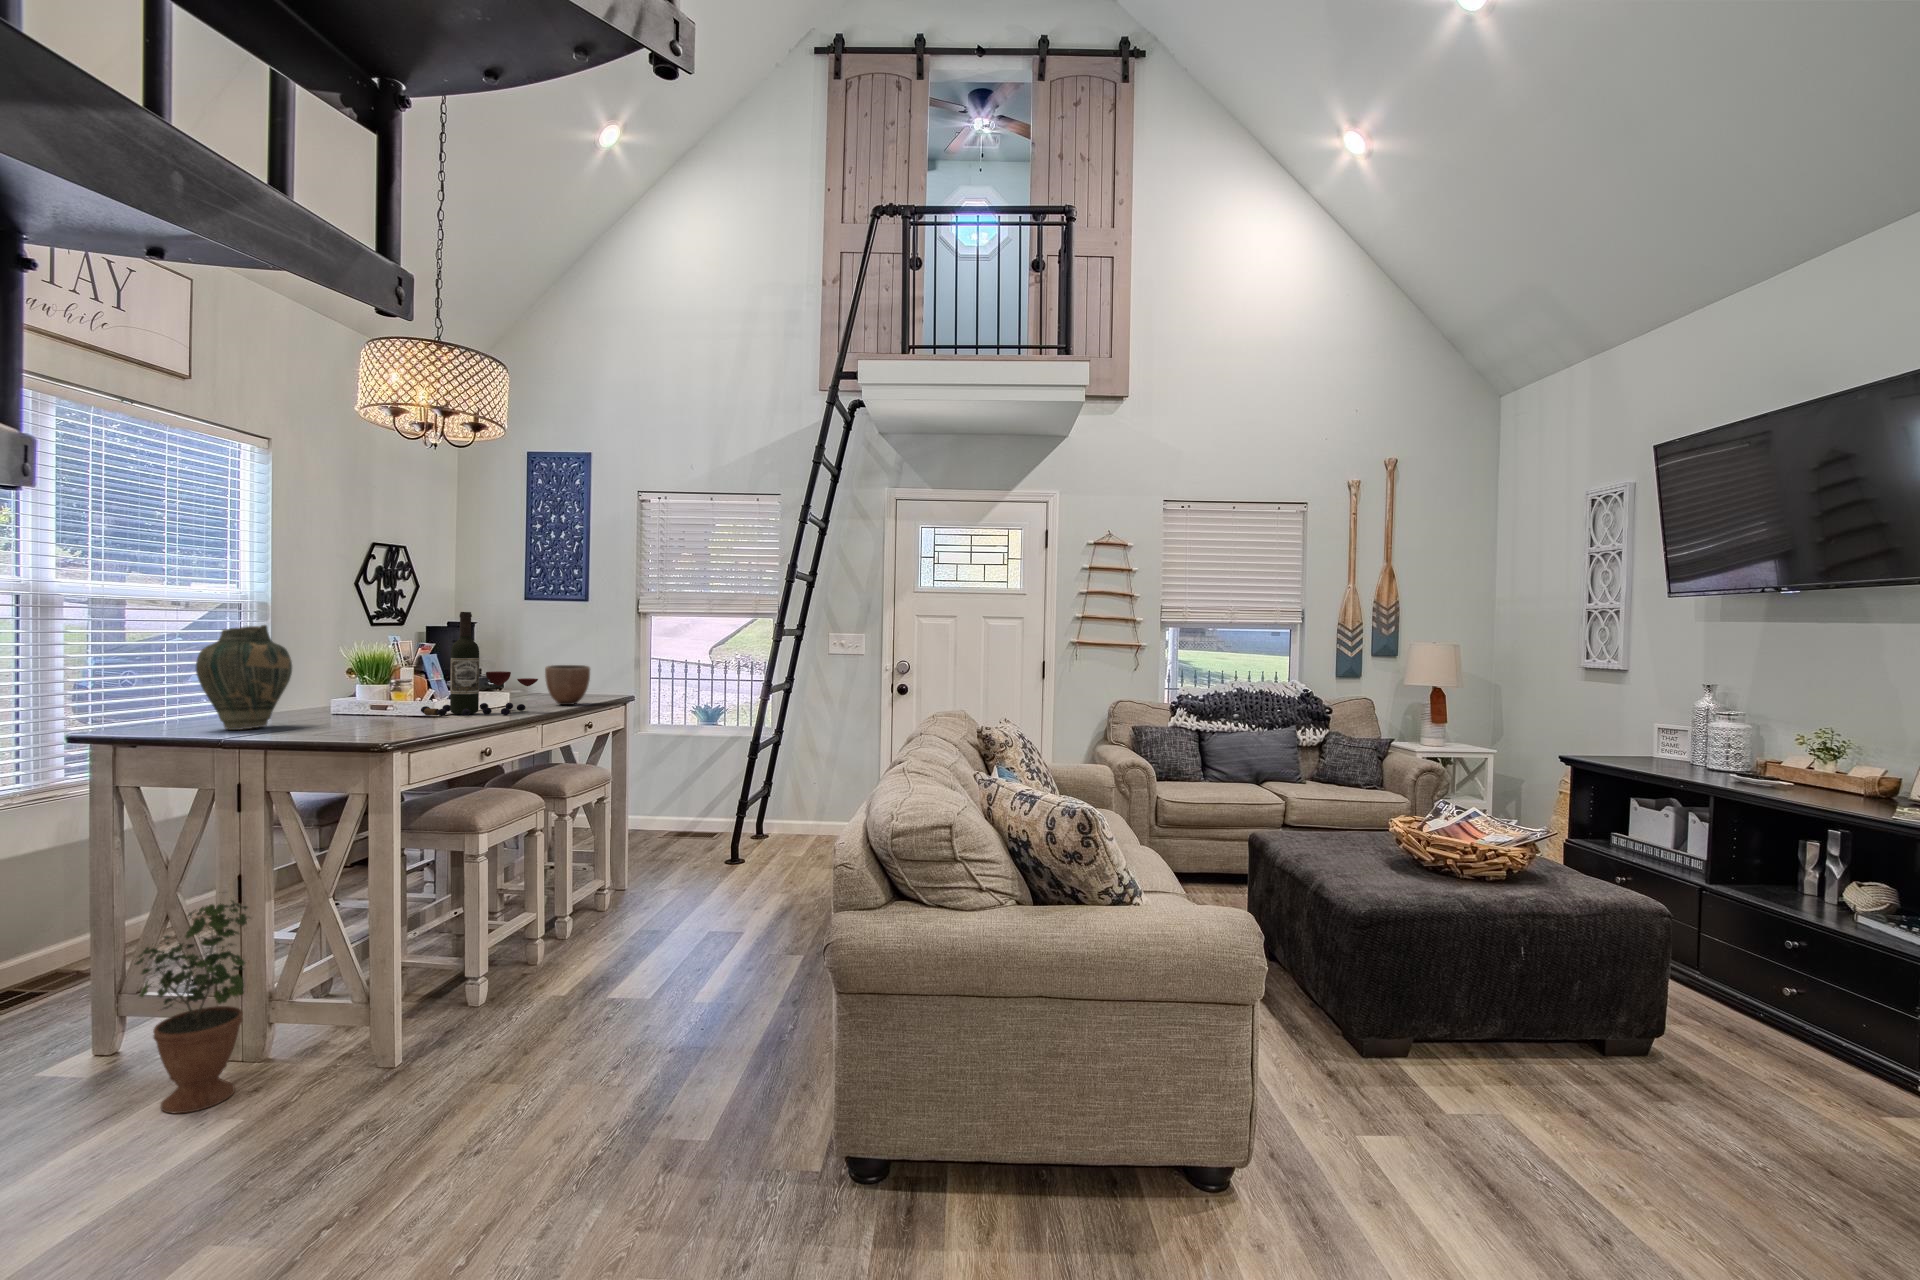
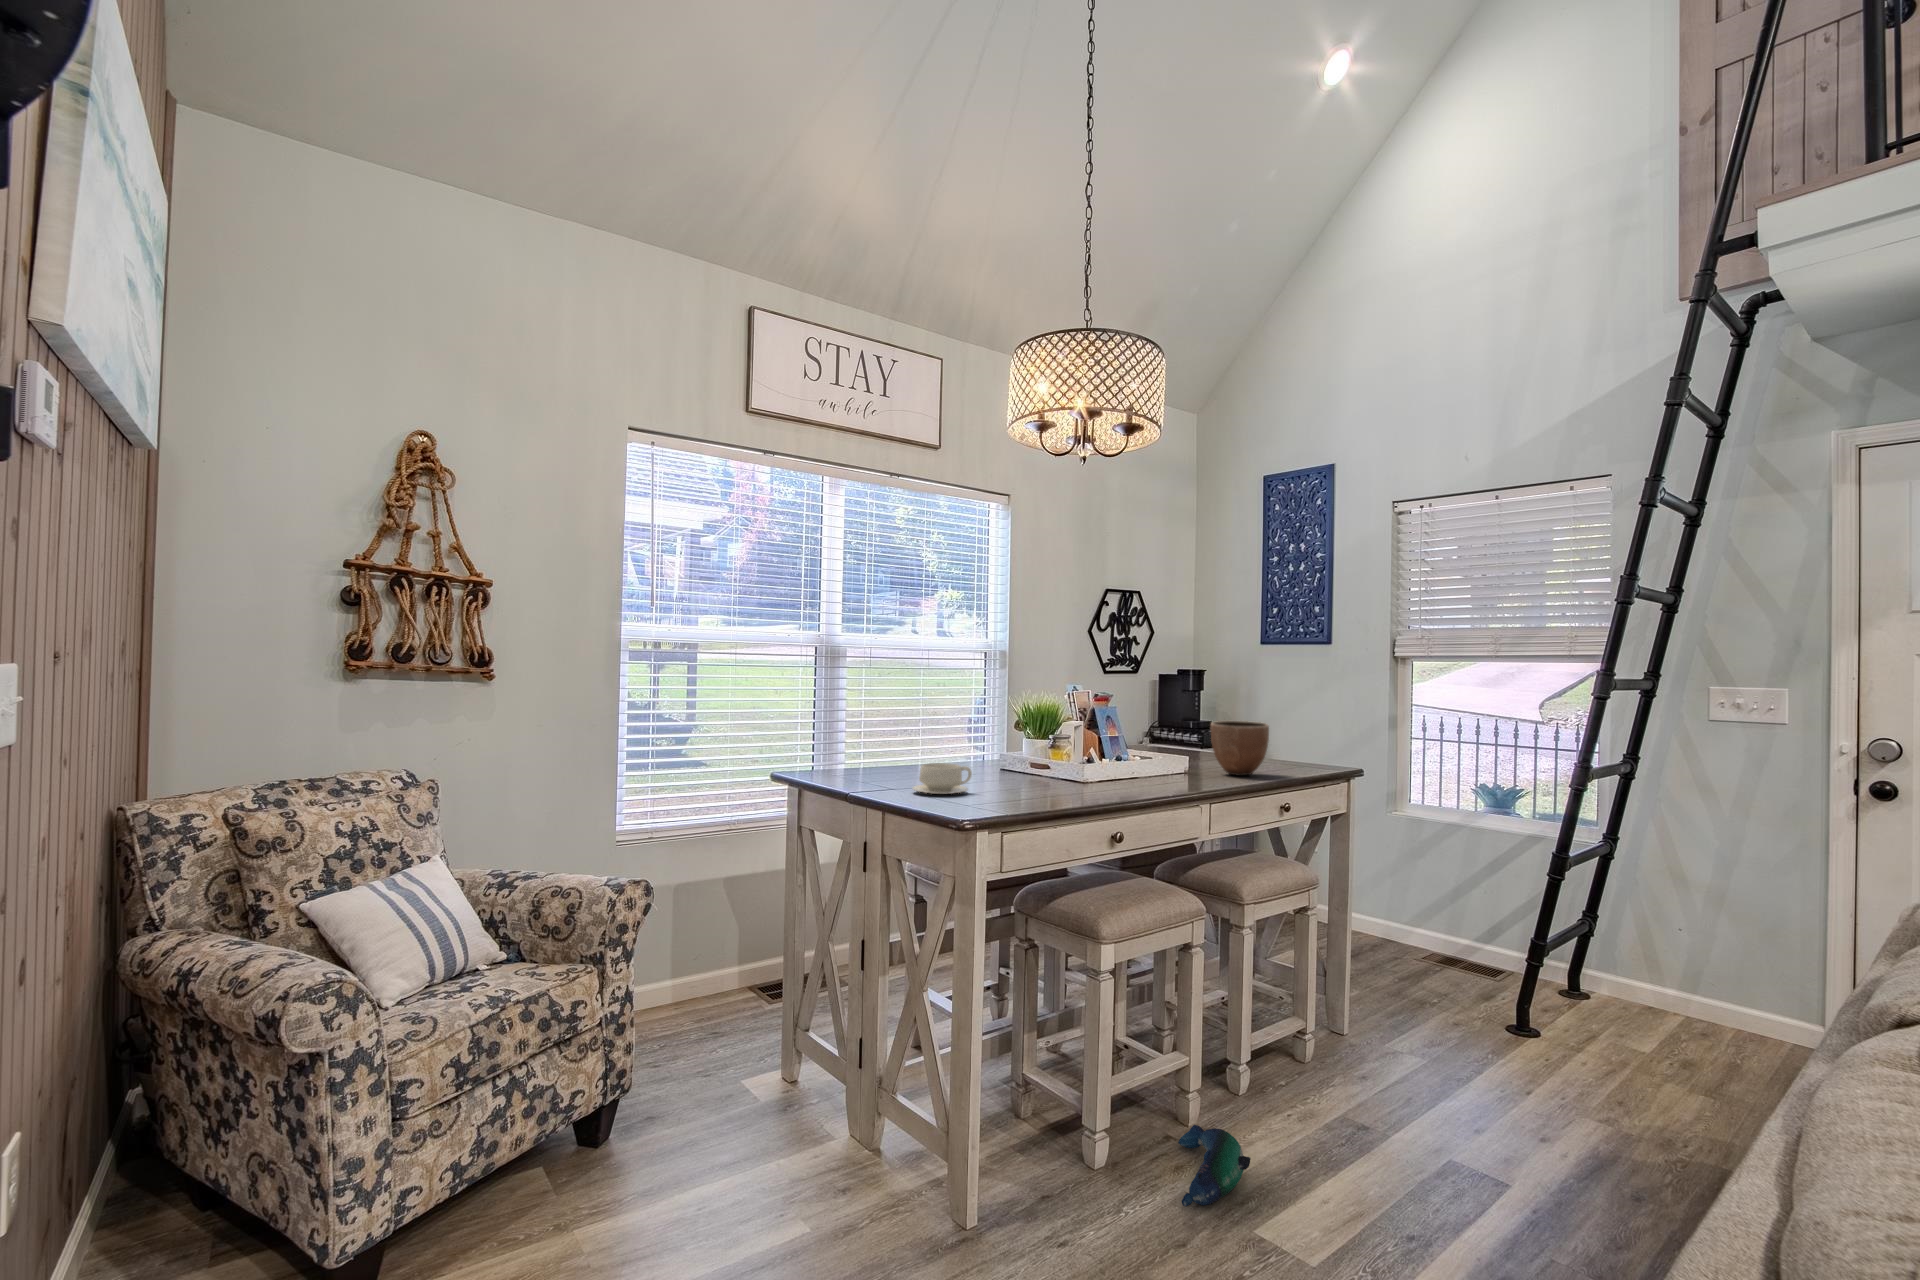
wine bottle: present [421,612,538,716] -> none [1053,651,1185,786]
vase: present [196,625,292,730] -> none [836,665,918,777]
teacup: none [328,708,384,732] -> present [913,763,972,794]
potted plant: present [135,901,247,1113] -> none [725,960,834,1212]
plush toy: none [539,946,599,994] -> present [1178,1125,1251,1206]

